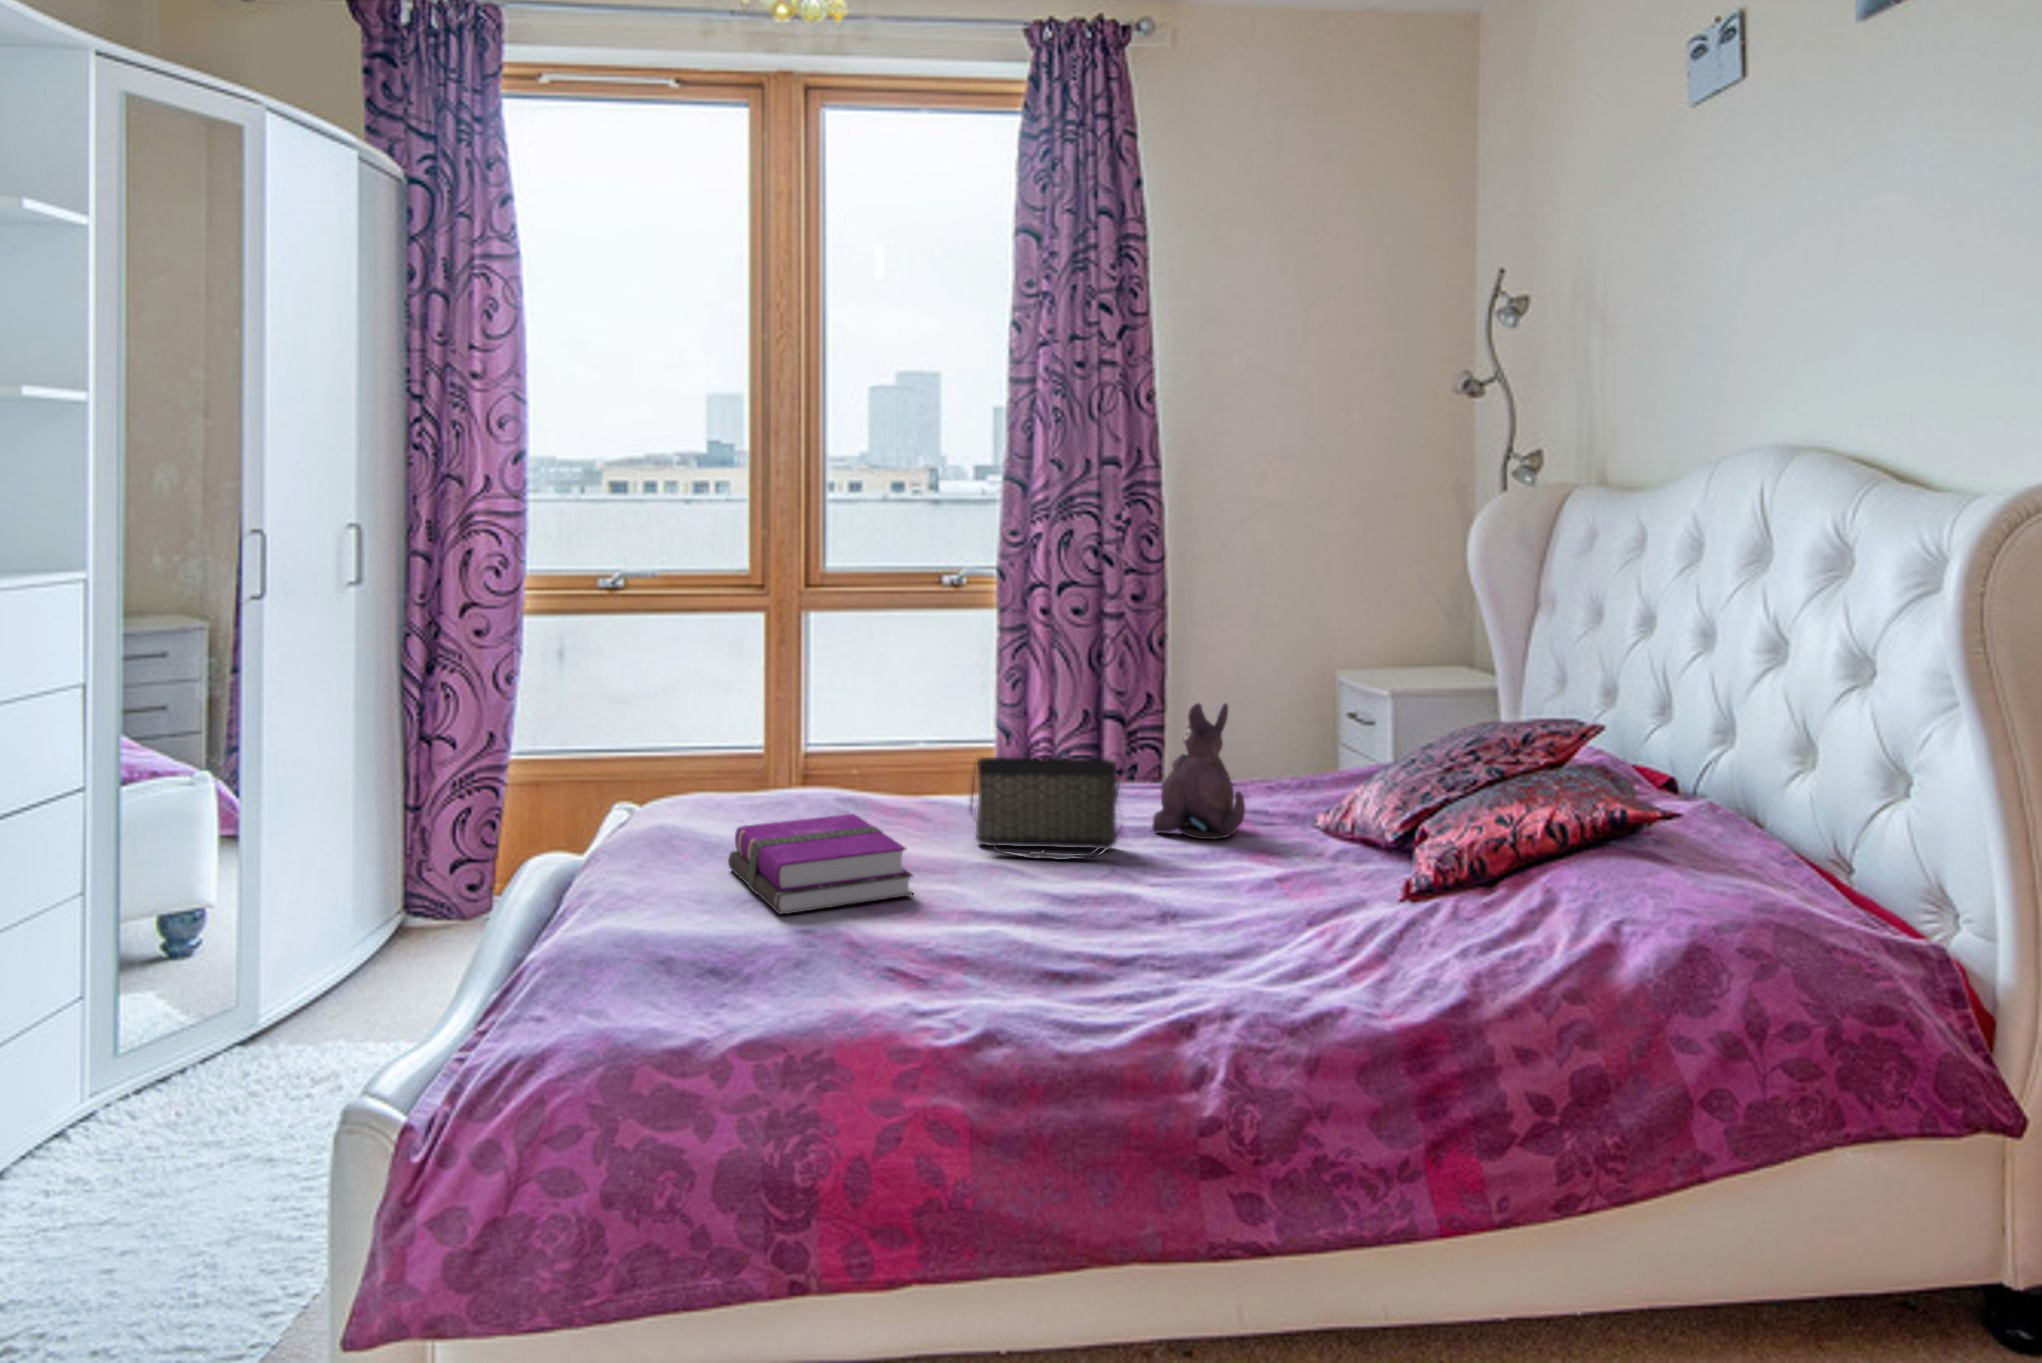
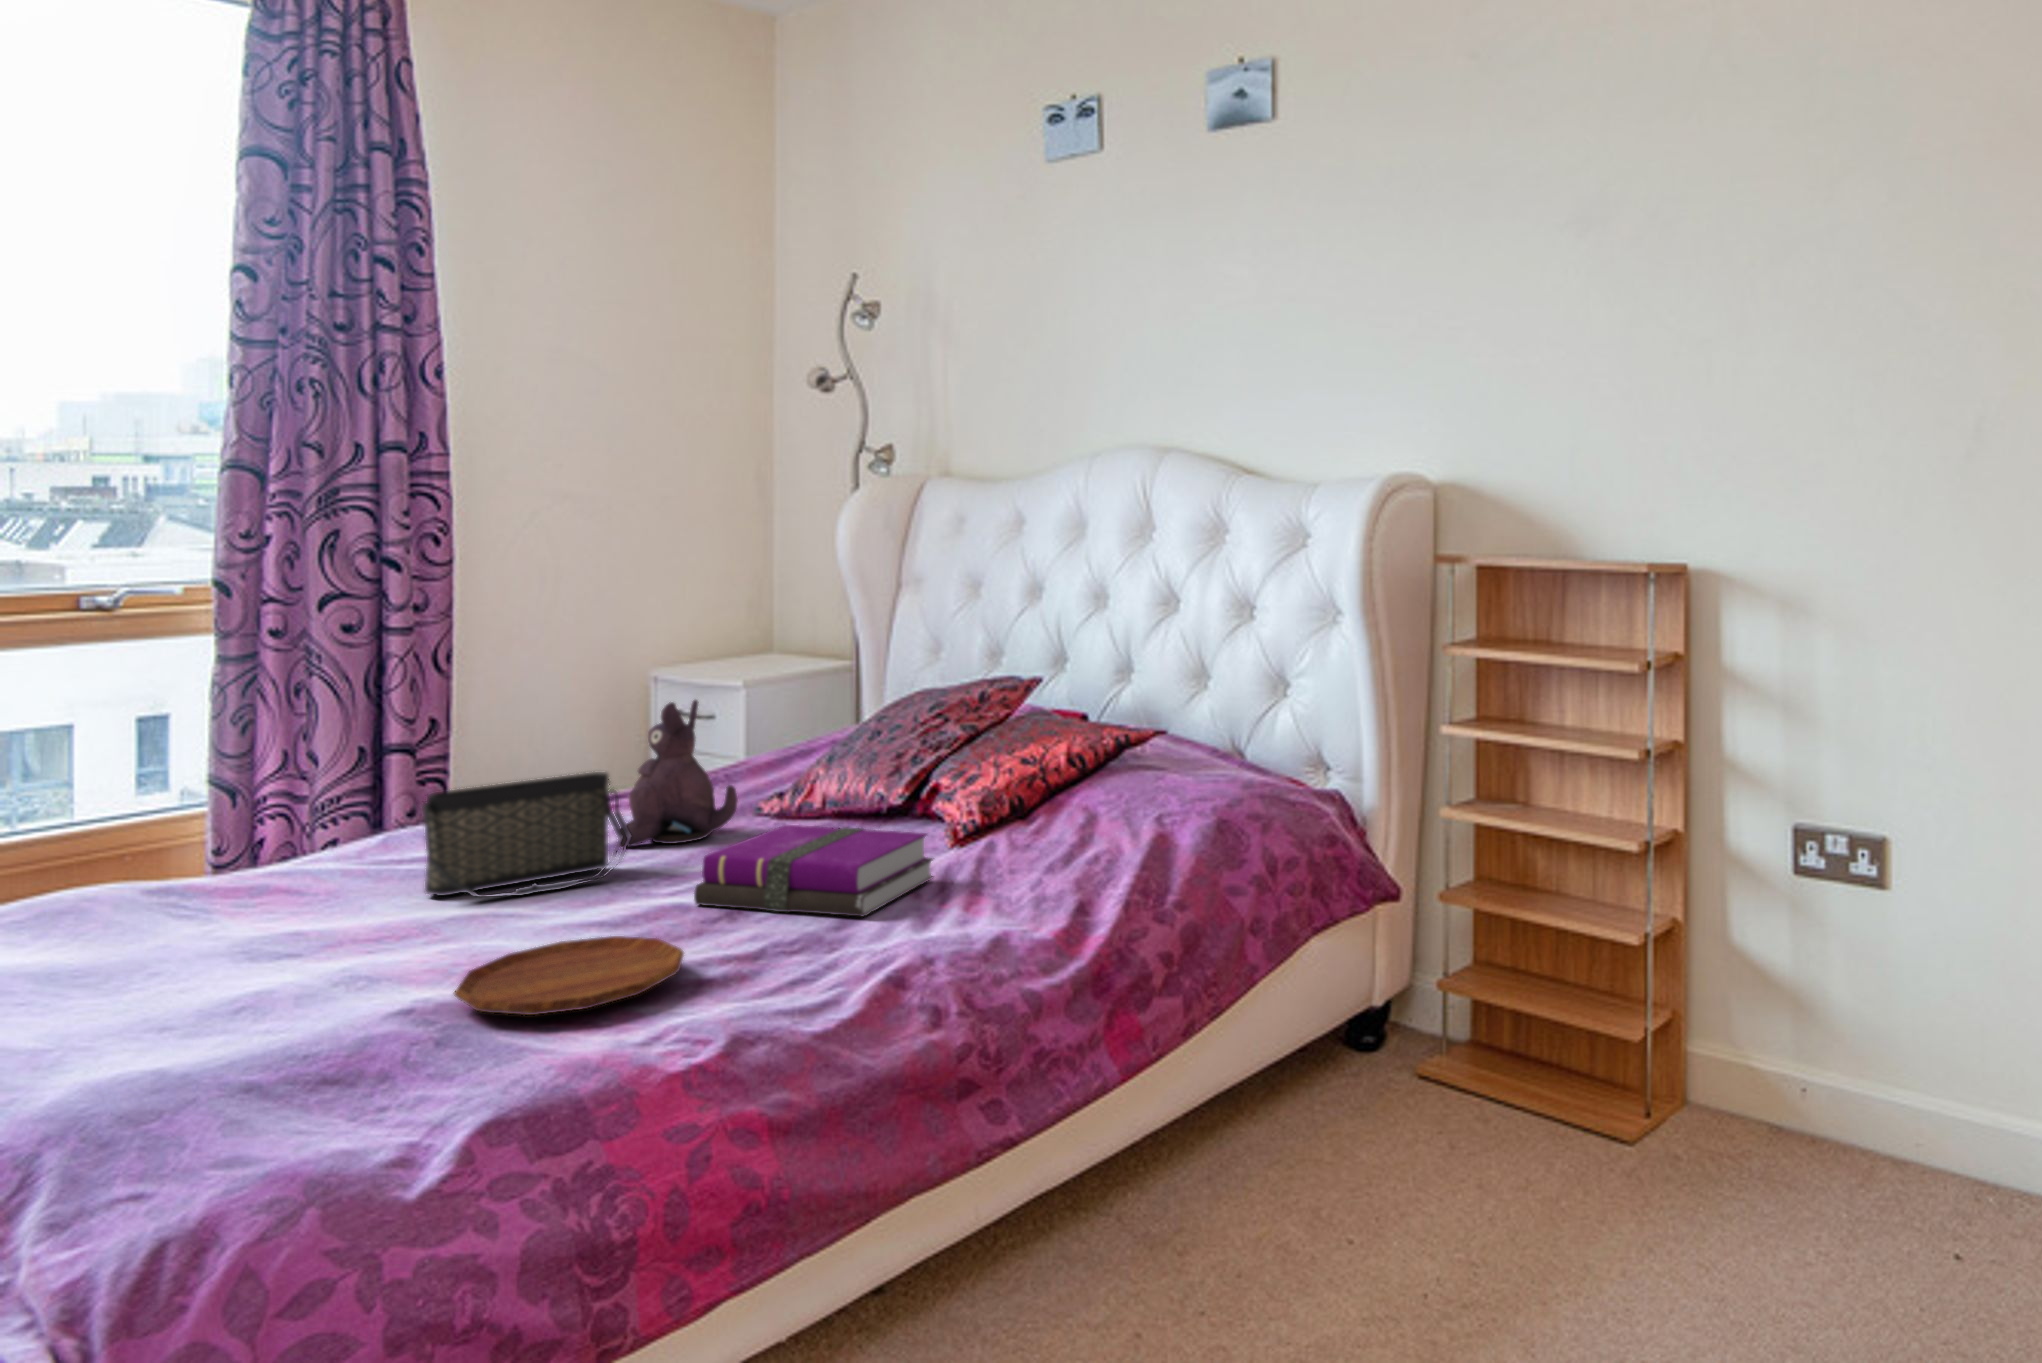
notebook: present [728,814,913,914] -> present [694,825,933,917]
tray: none [847,906,1026,971] -> present [454,936,684,1015]

